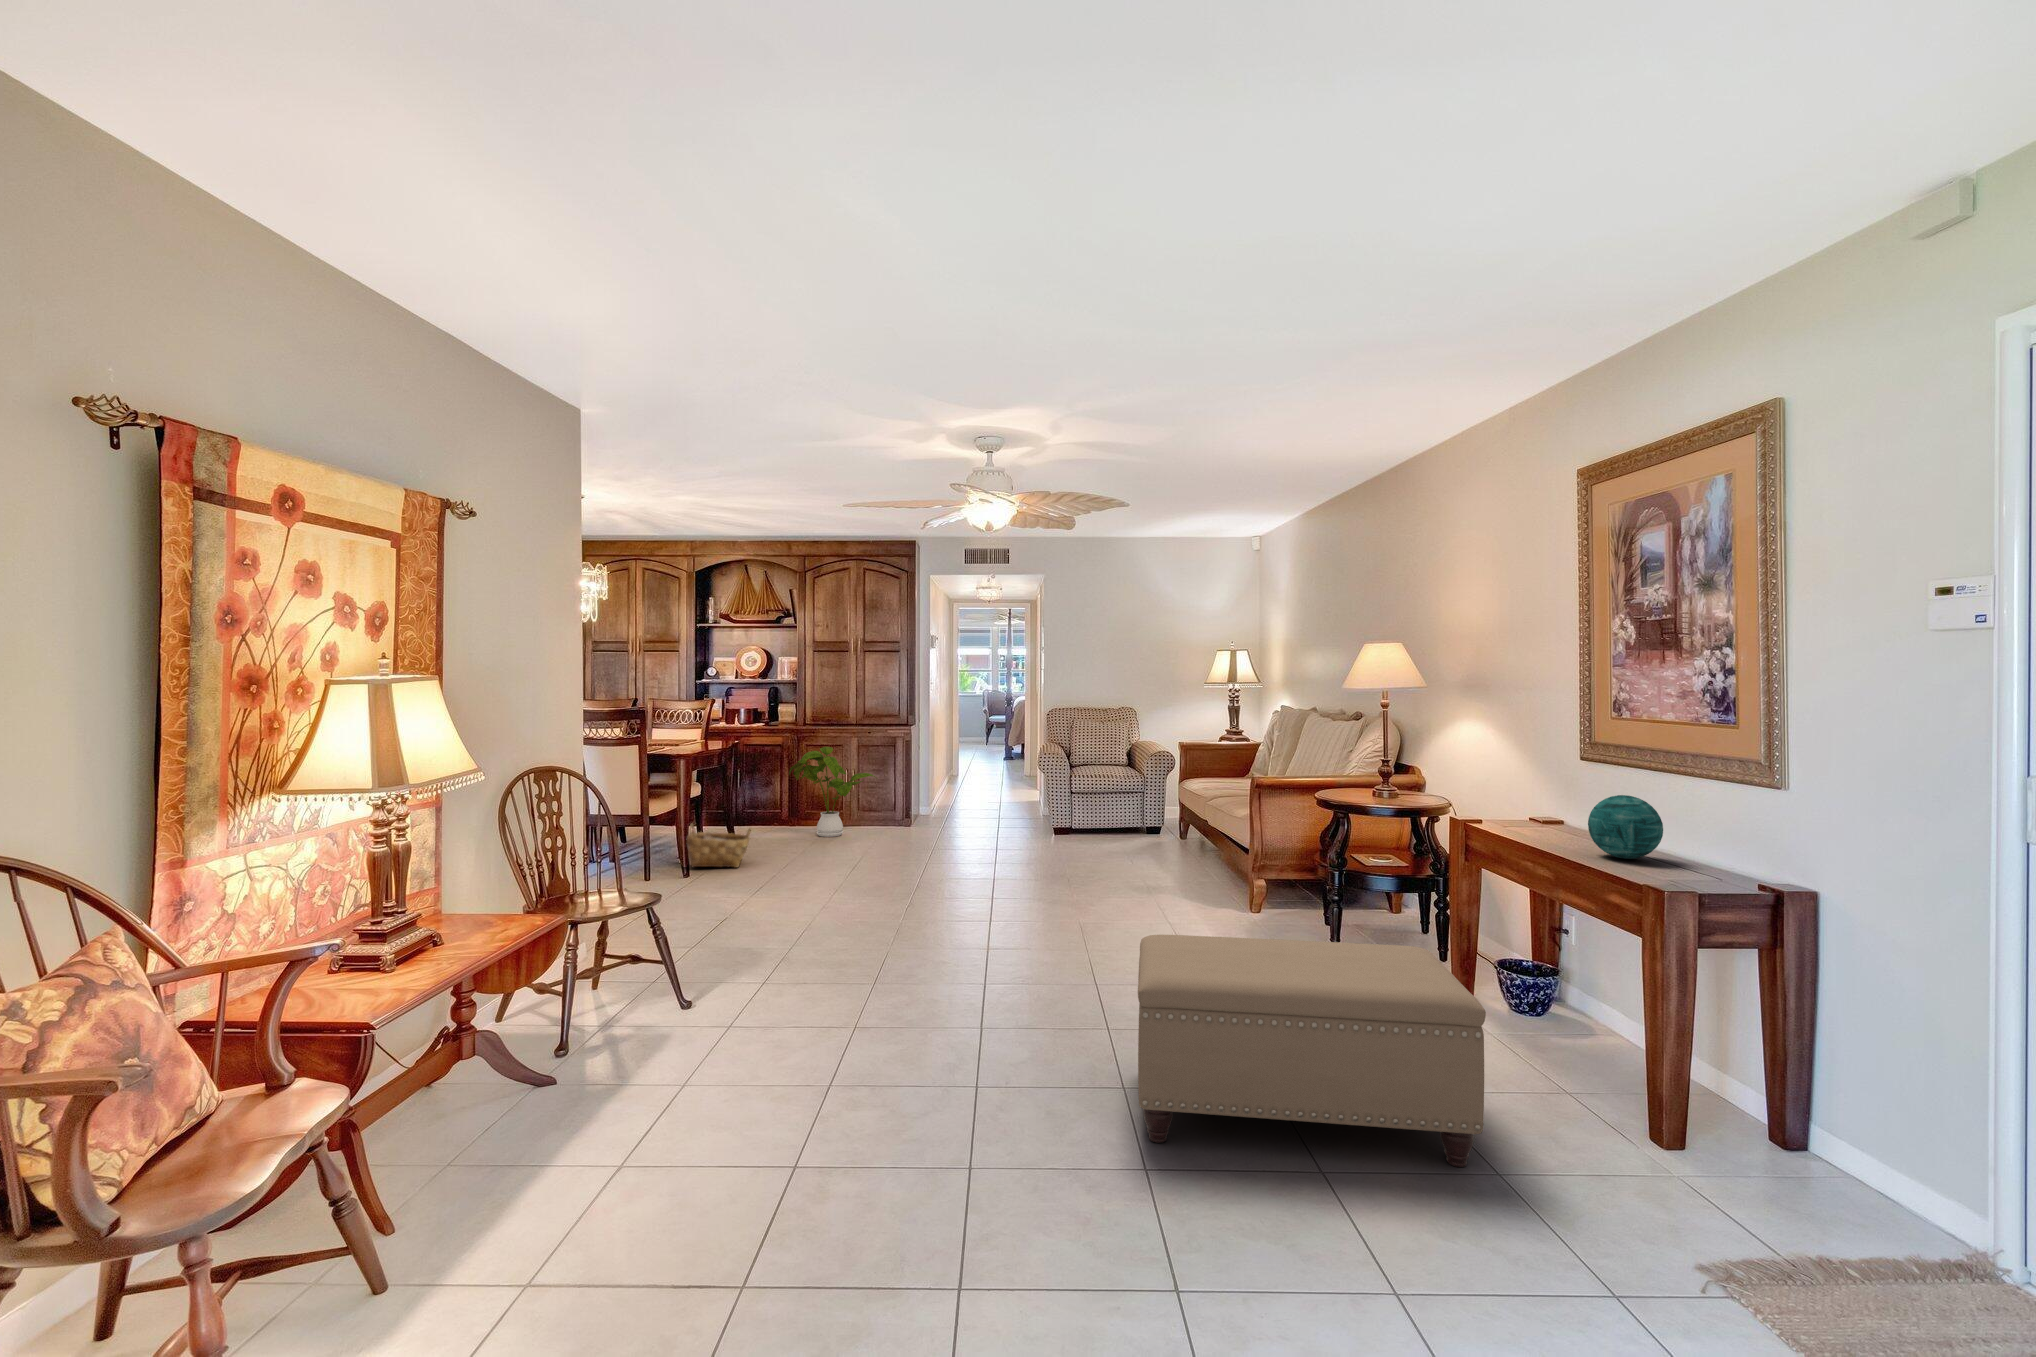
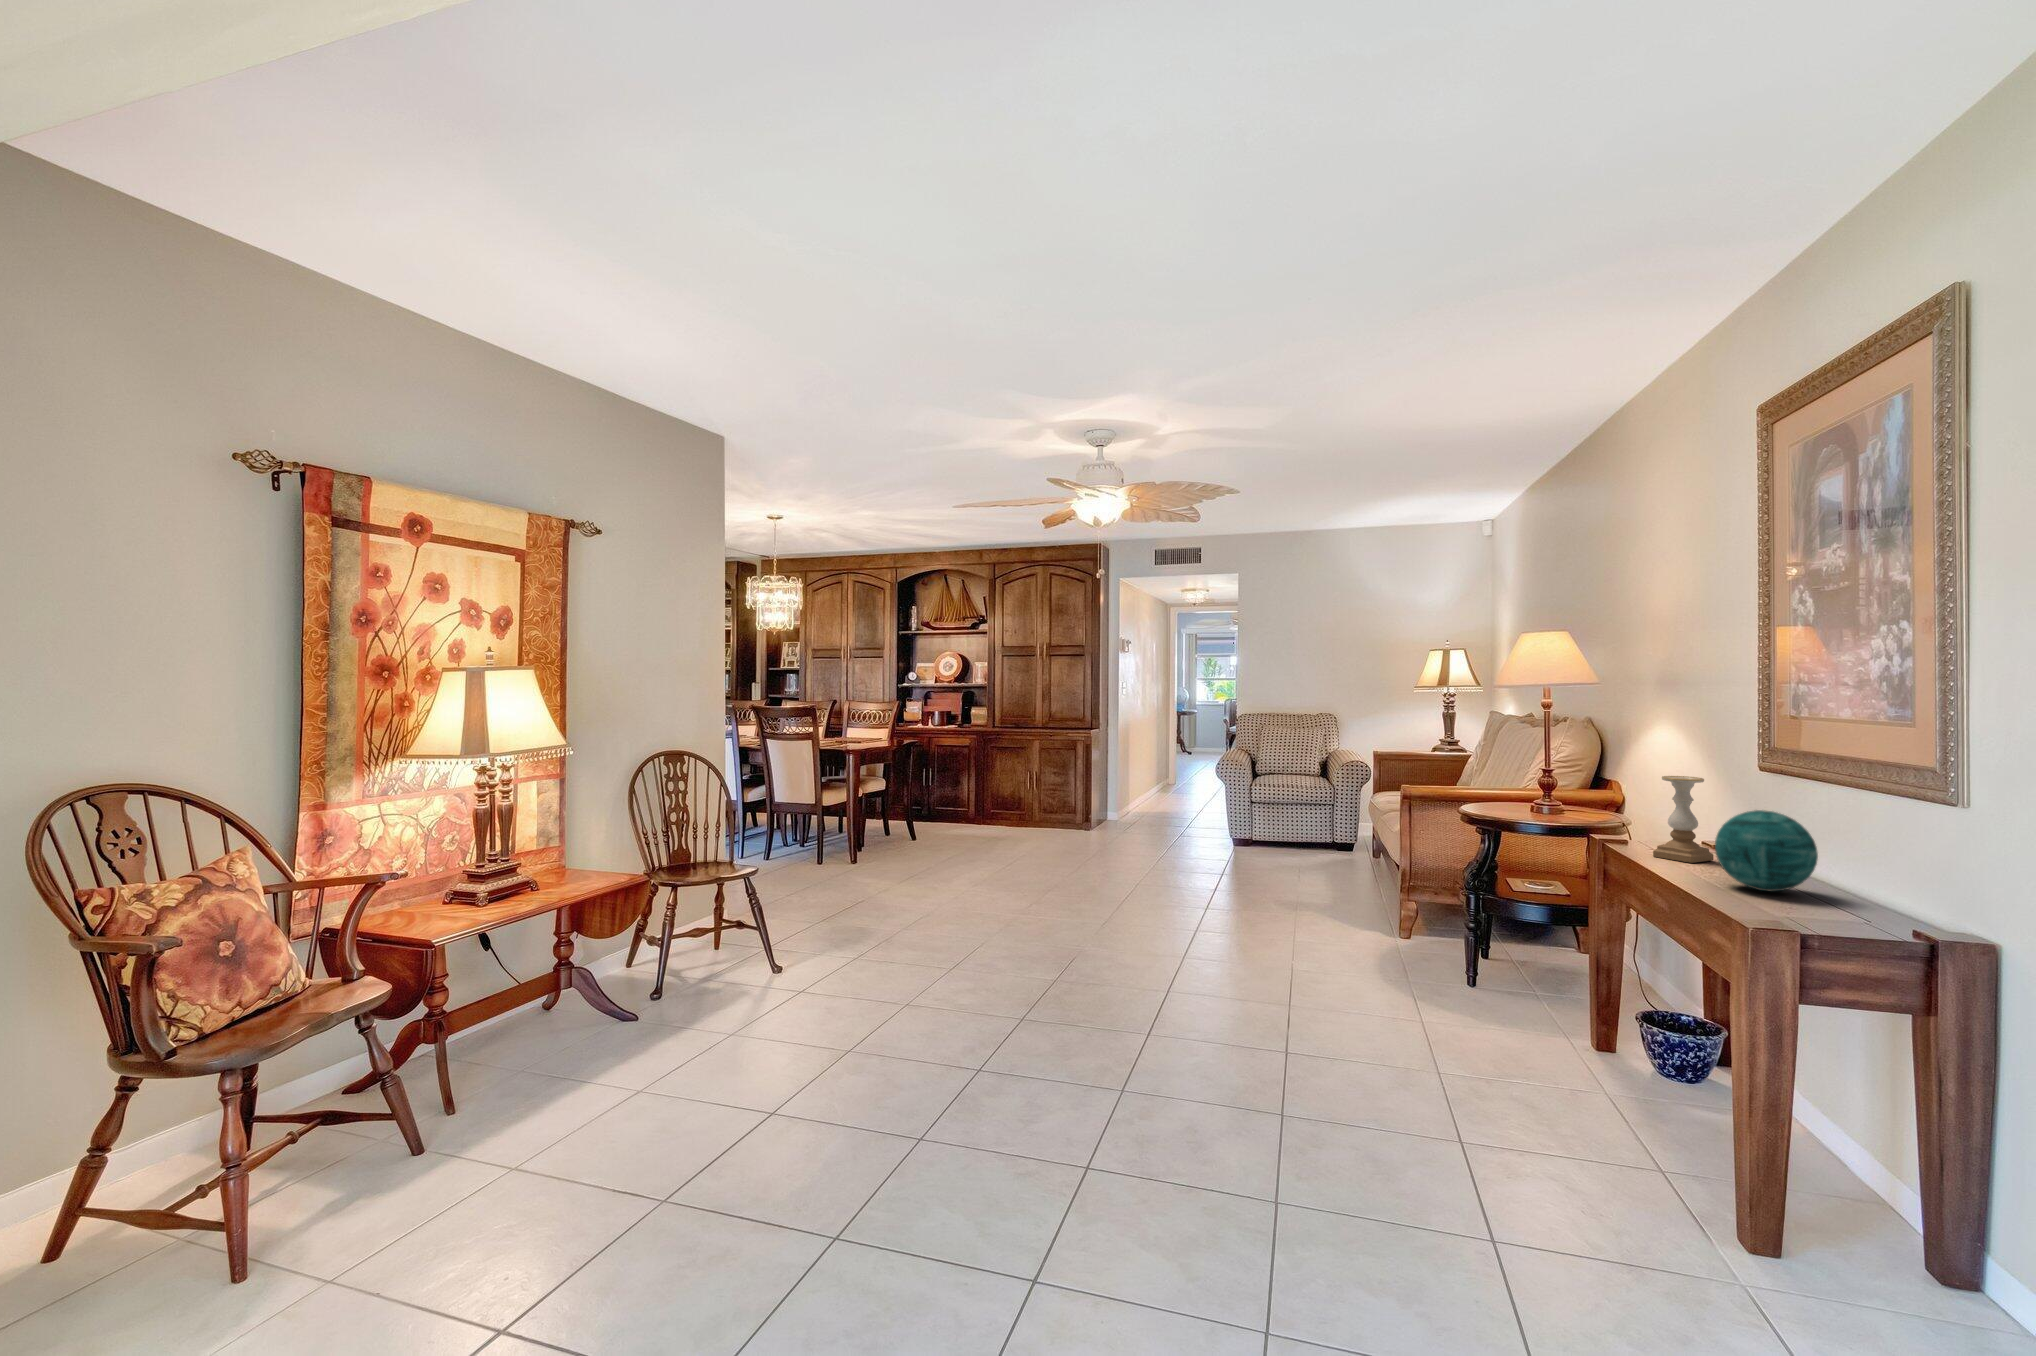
house plant: present [789,747,876,837] -> none [973,746,1058,833]
candle holder: none [1517,767,1560,838] -> present [1653,776,1714,863]
woven basket: present [687,824,751,868] -> none [865,813,923,856]
ottoman: present [1138,935,1486,1167] -> none [1099,937,1482,1235]

